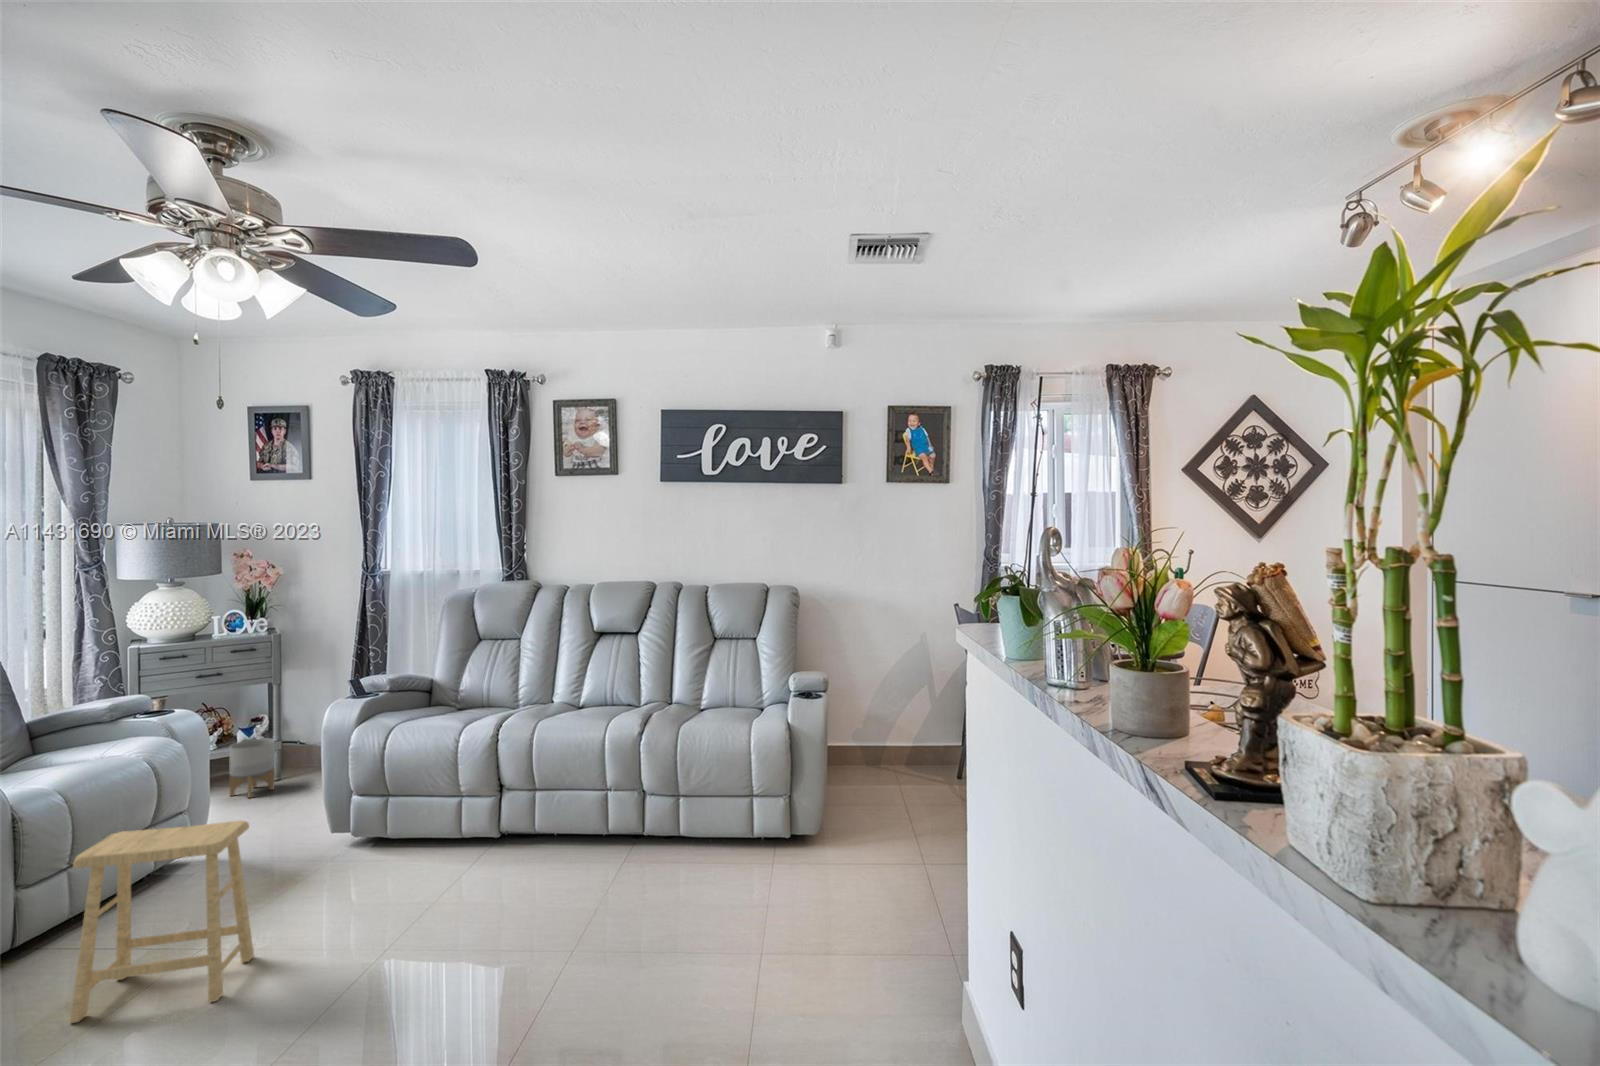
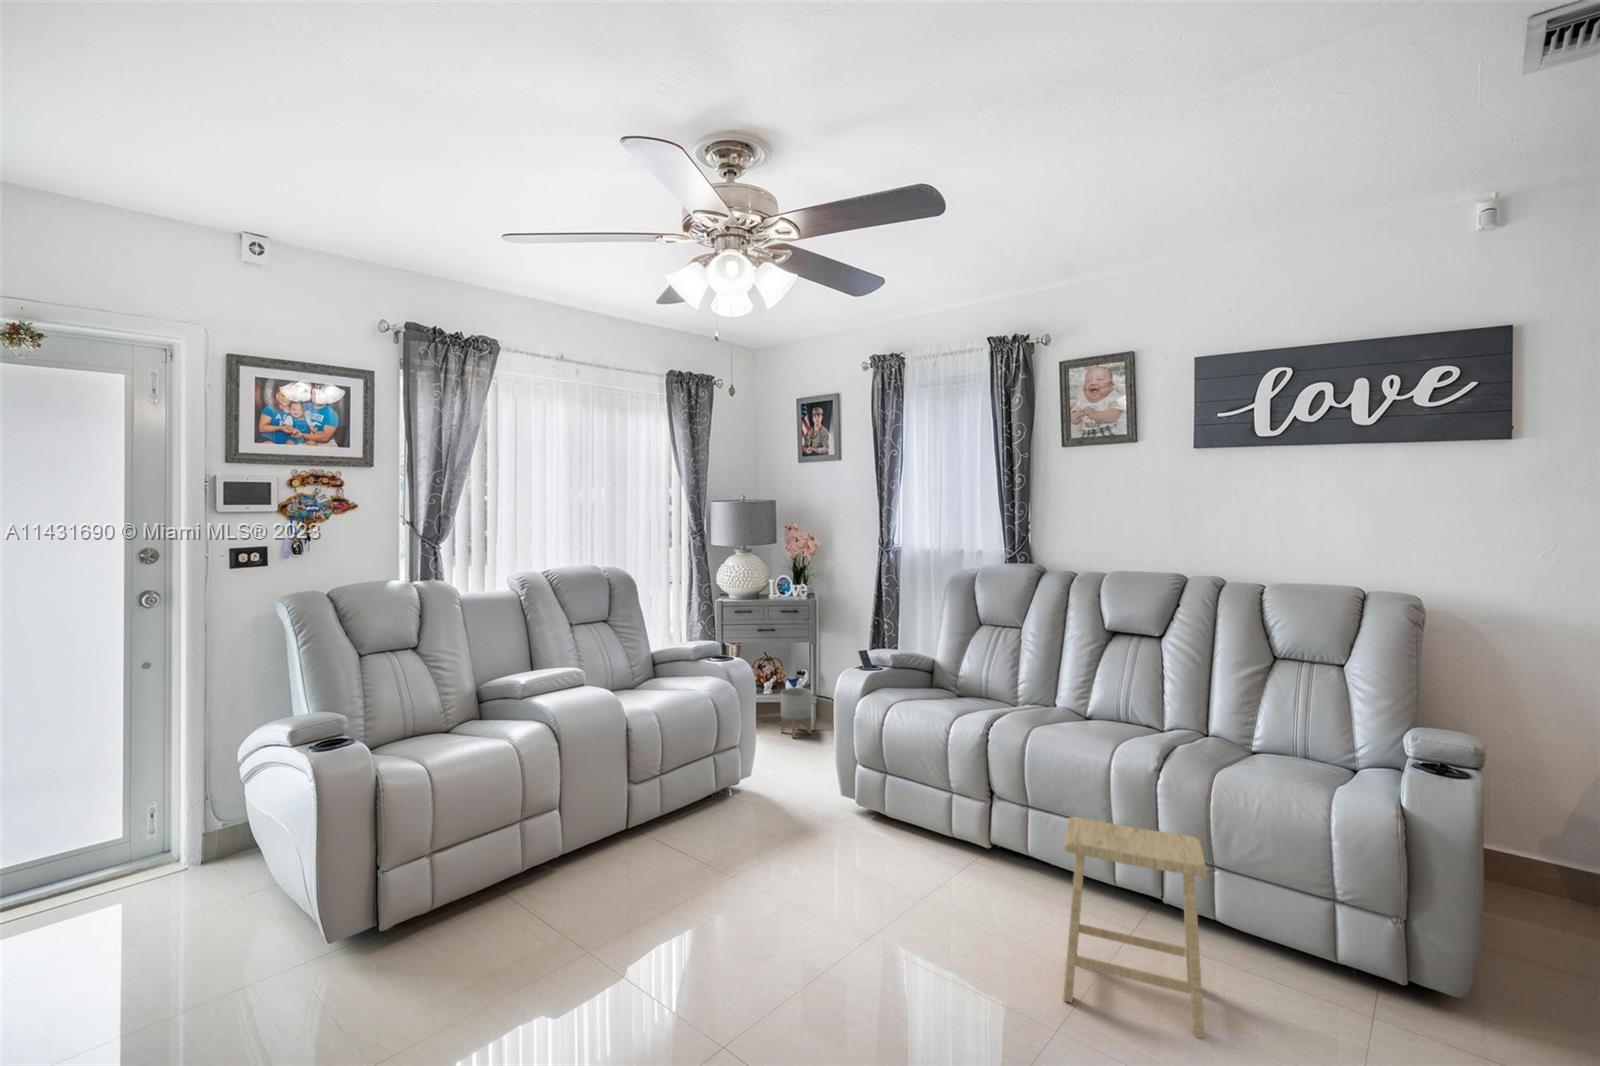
footstool: present [70,820,254,1023] -> present [1063,817,1206,1038]

